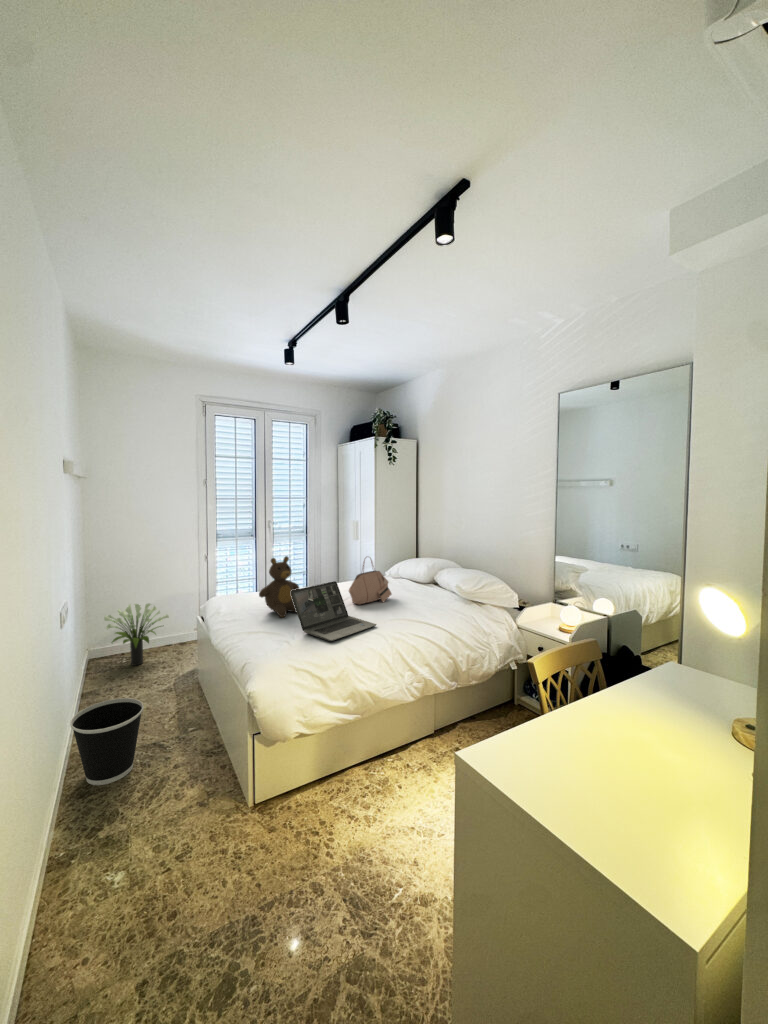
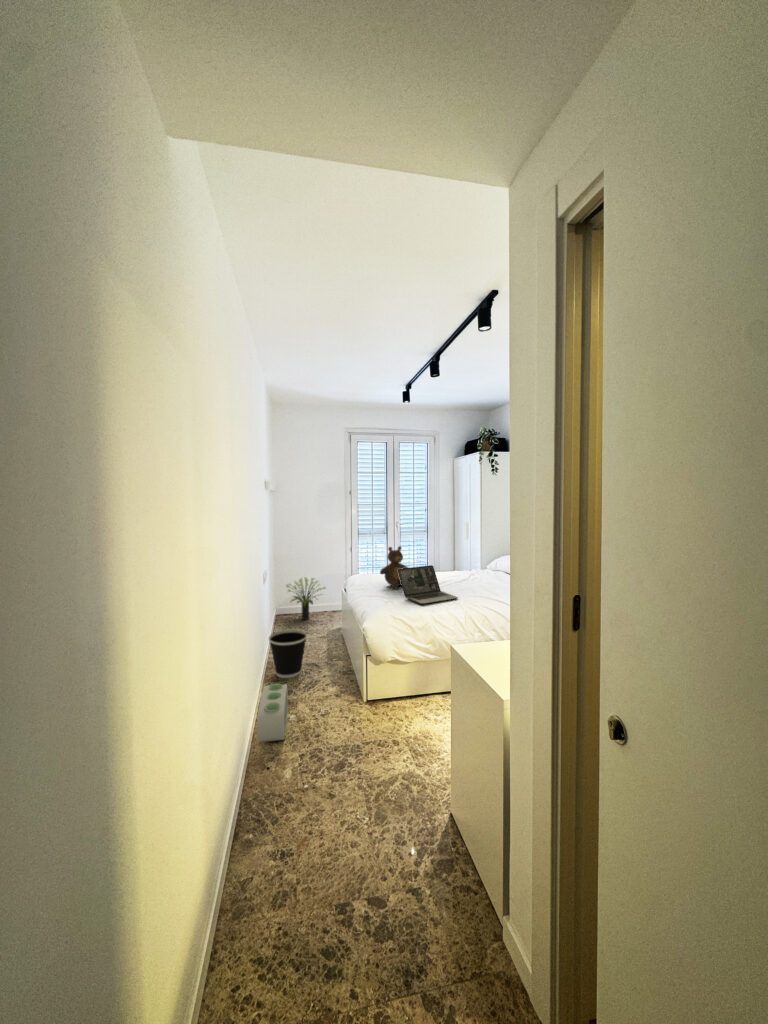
handbag: present [349,558,392,604] -> none [445,549,480,585]
air purifier: none [36,817,110,976] -> present [257,683,288,742]

